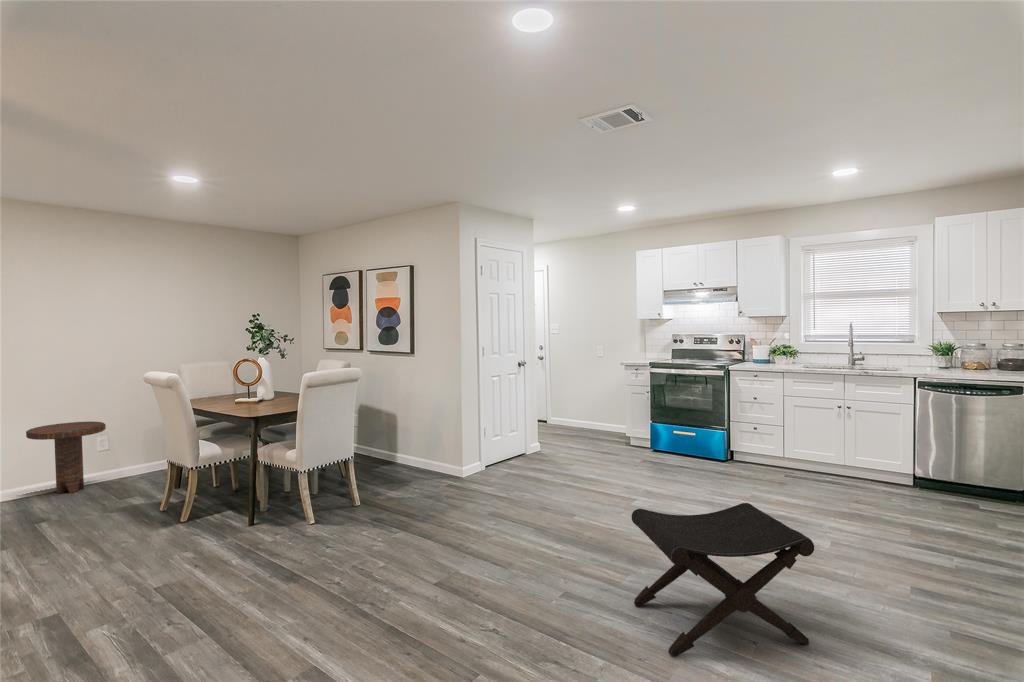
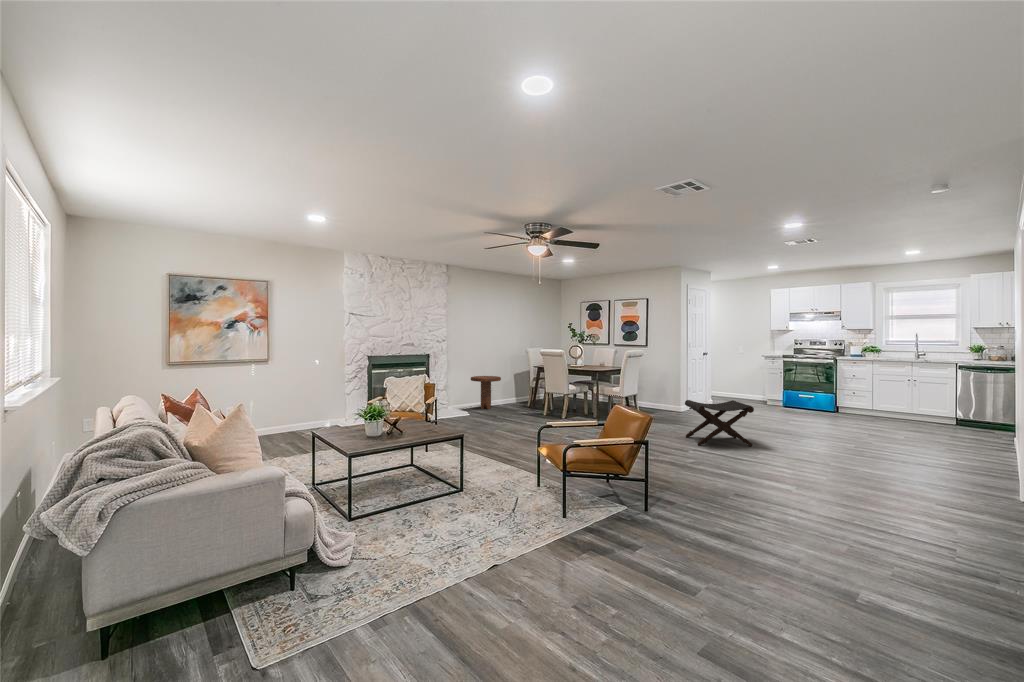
footstool: present [632,503,814,657] -> present [685,400,754,446]

